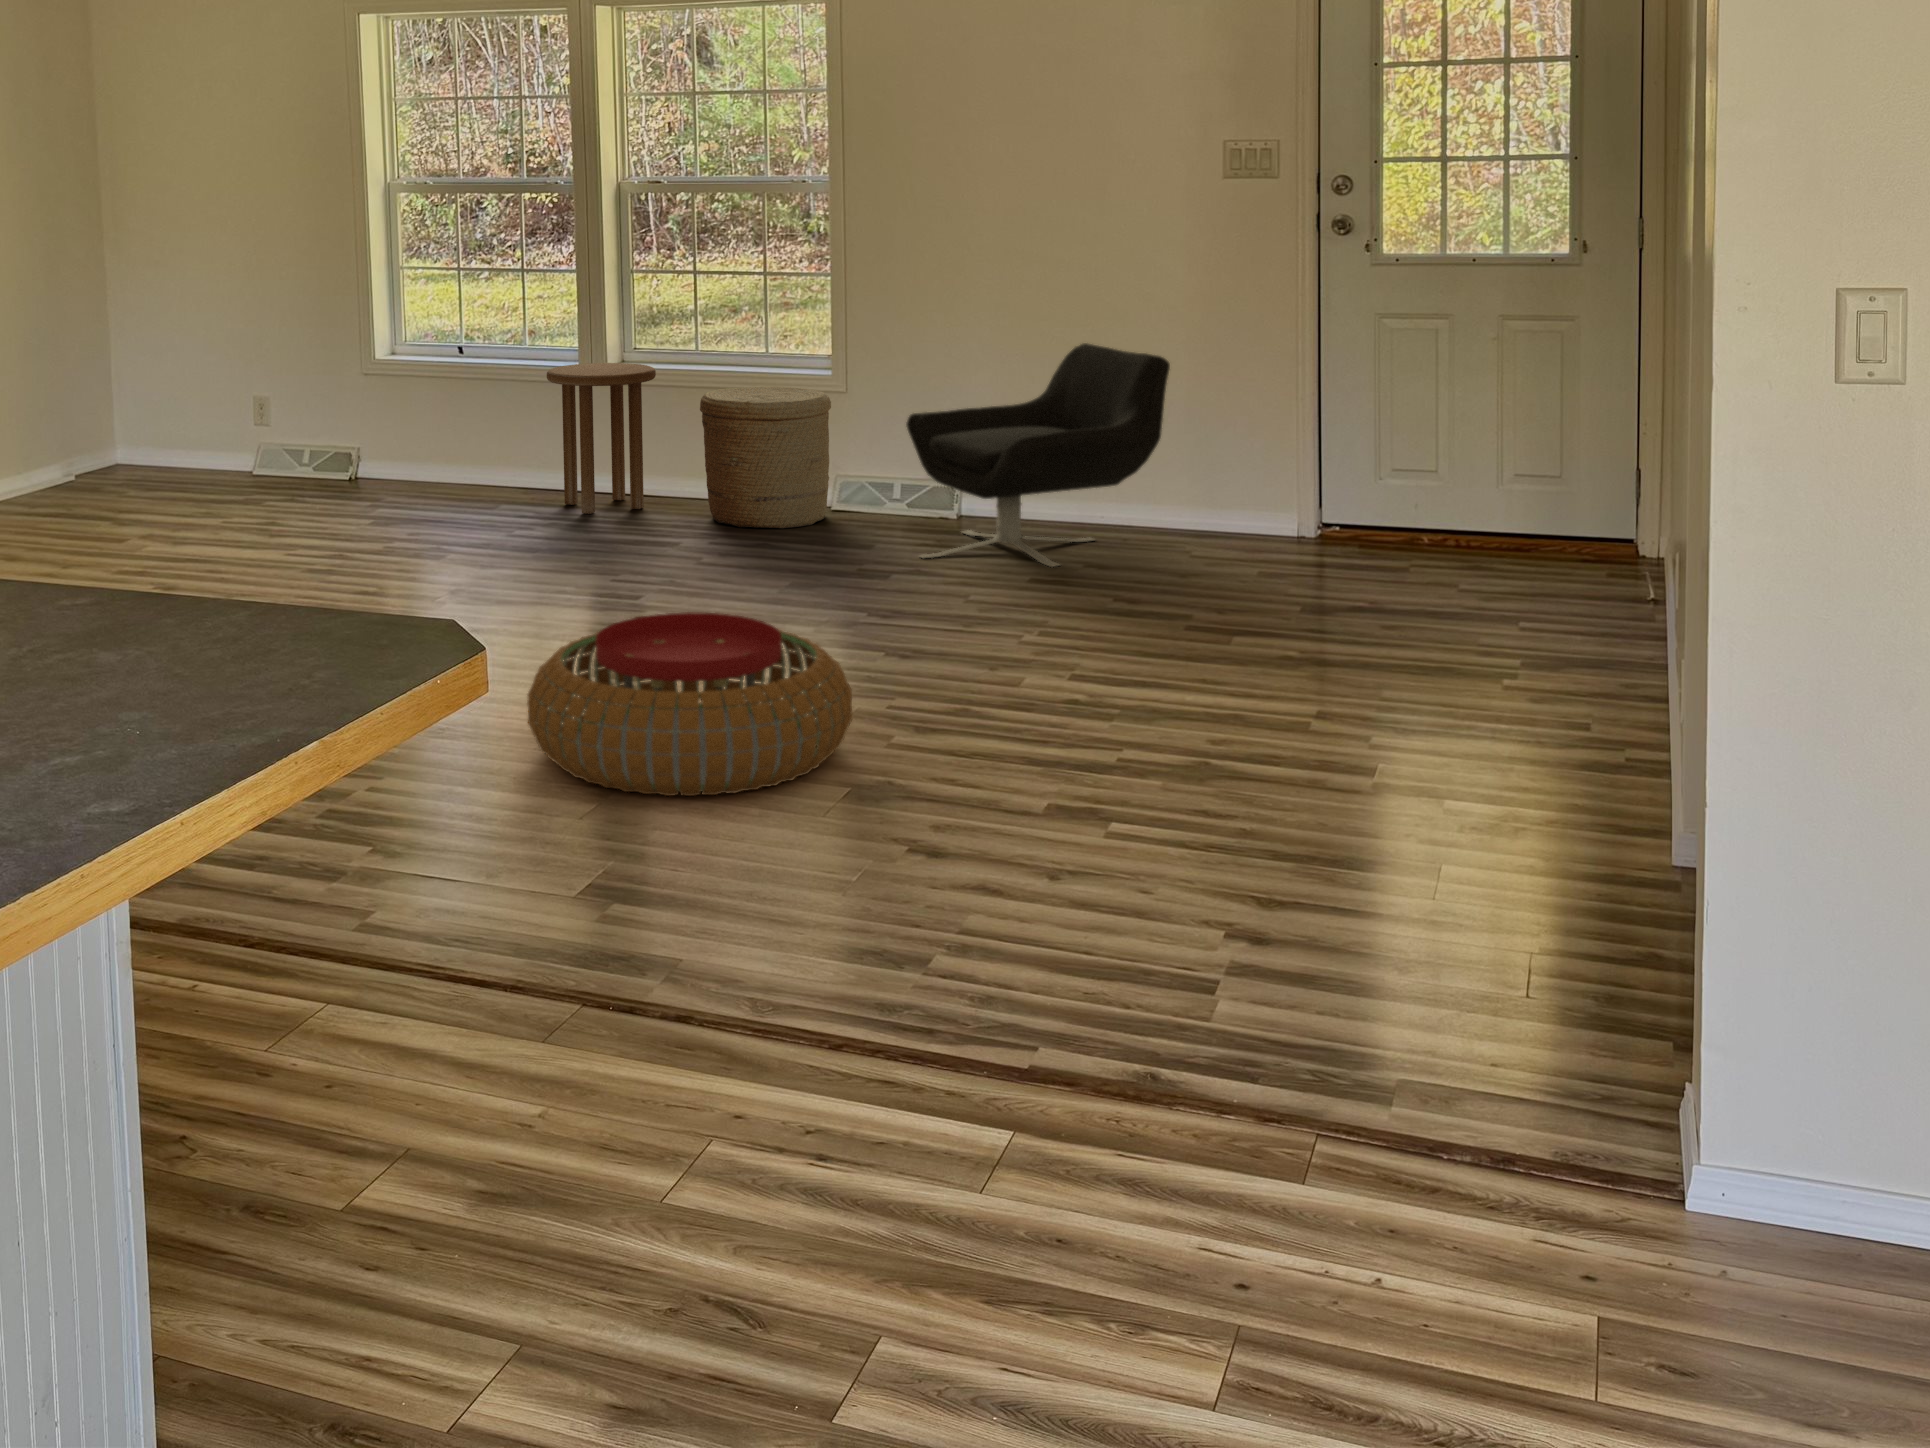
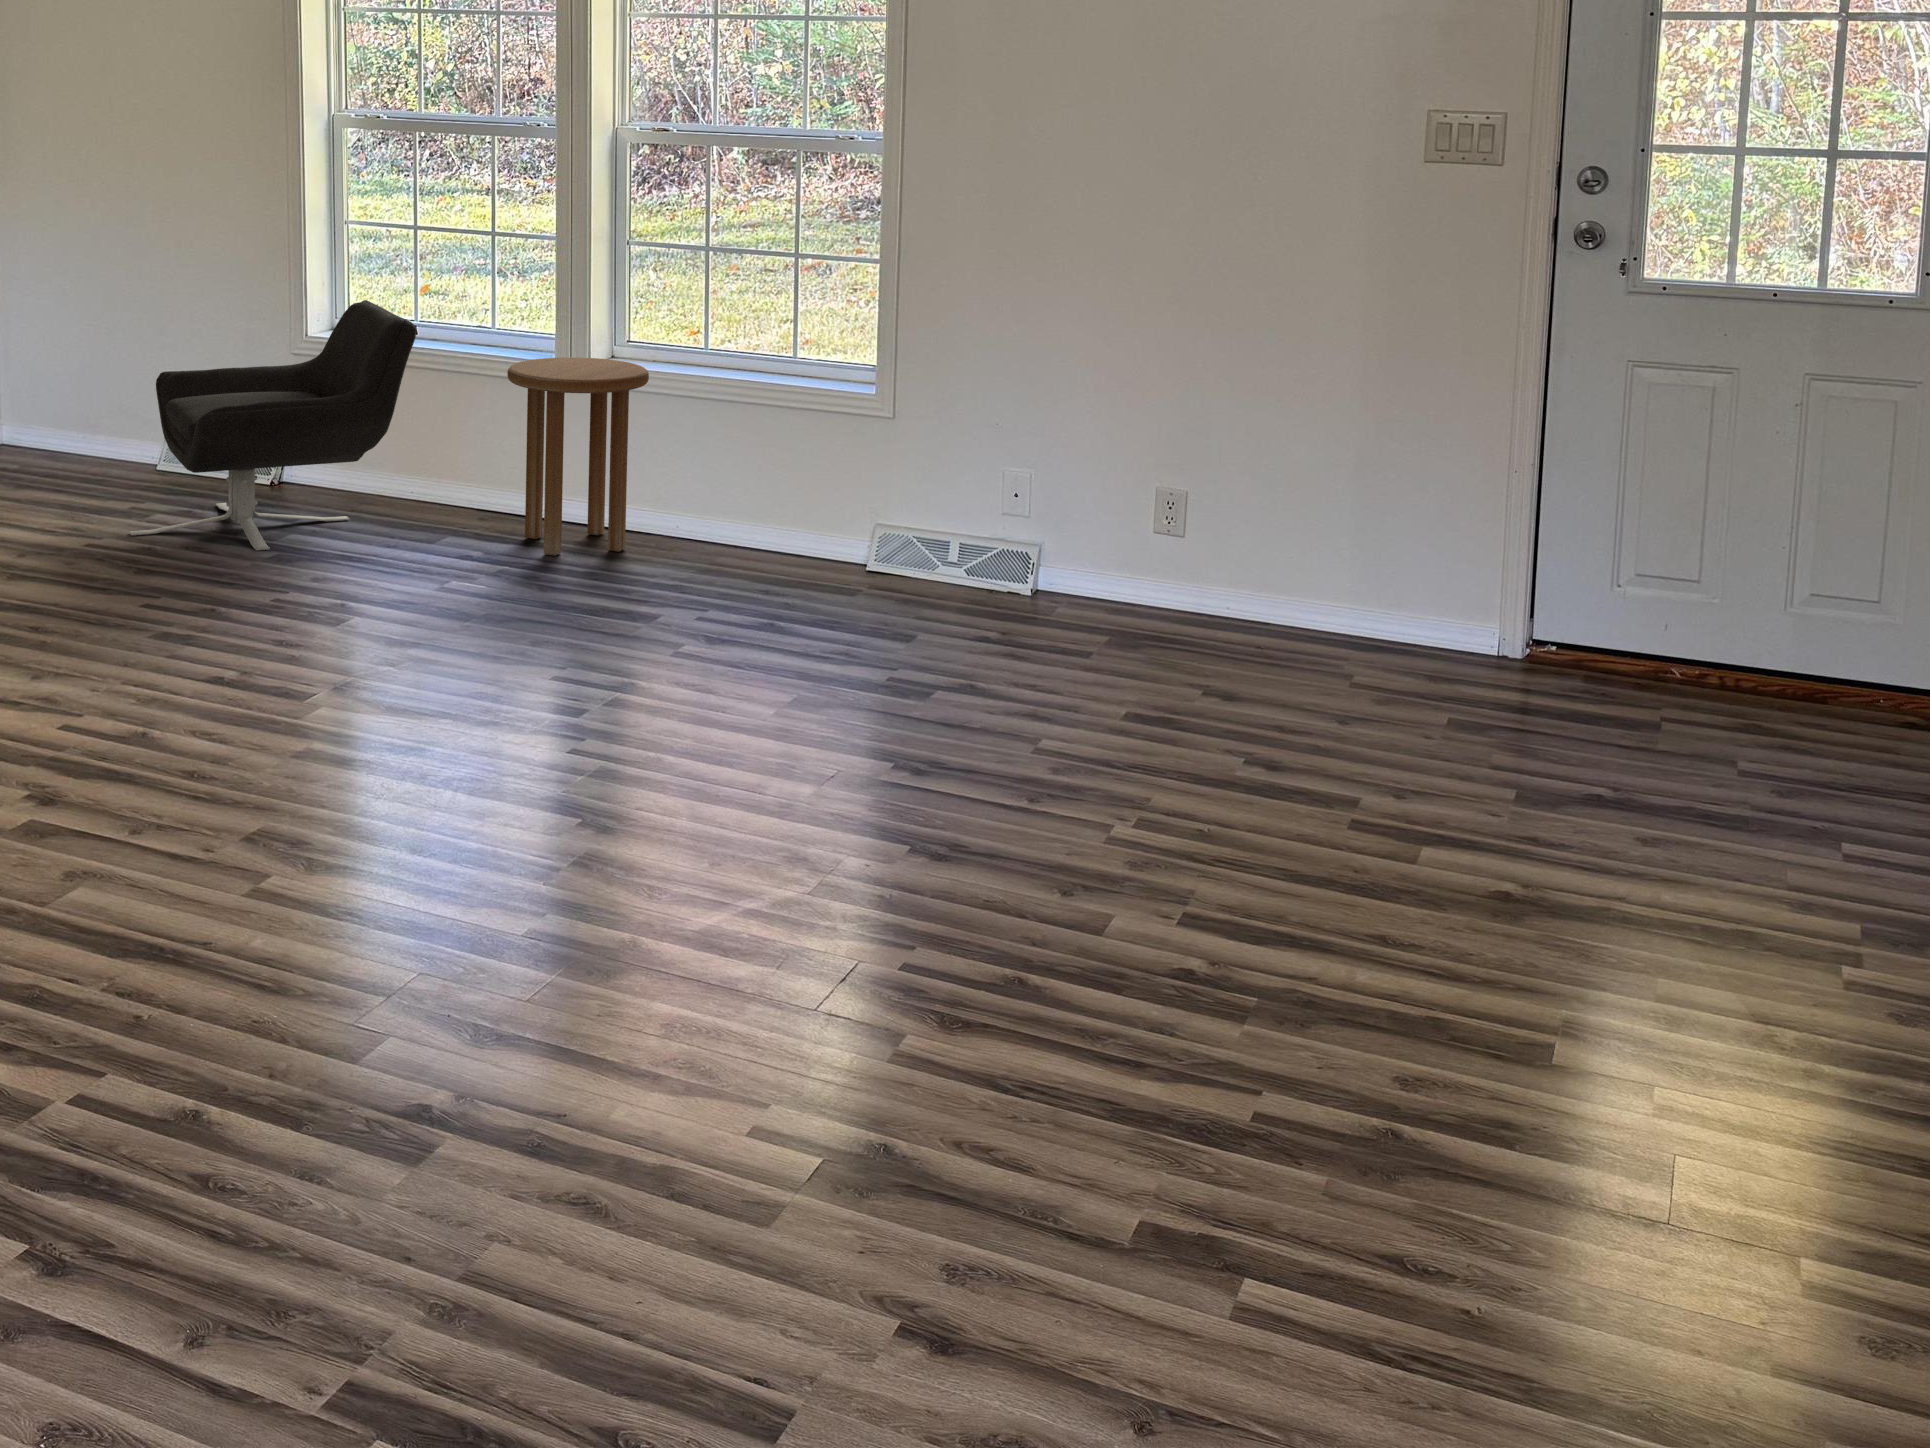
lounge chair: present [906,343,1170,567] -> present [129,300,416,550]
woven basket: present [700,387,831,528] -> none [701,403,874,596]
pouf: present [527,612,852,796] -> none [365,810,857,1140]

